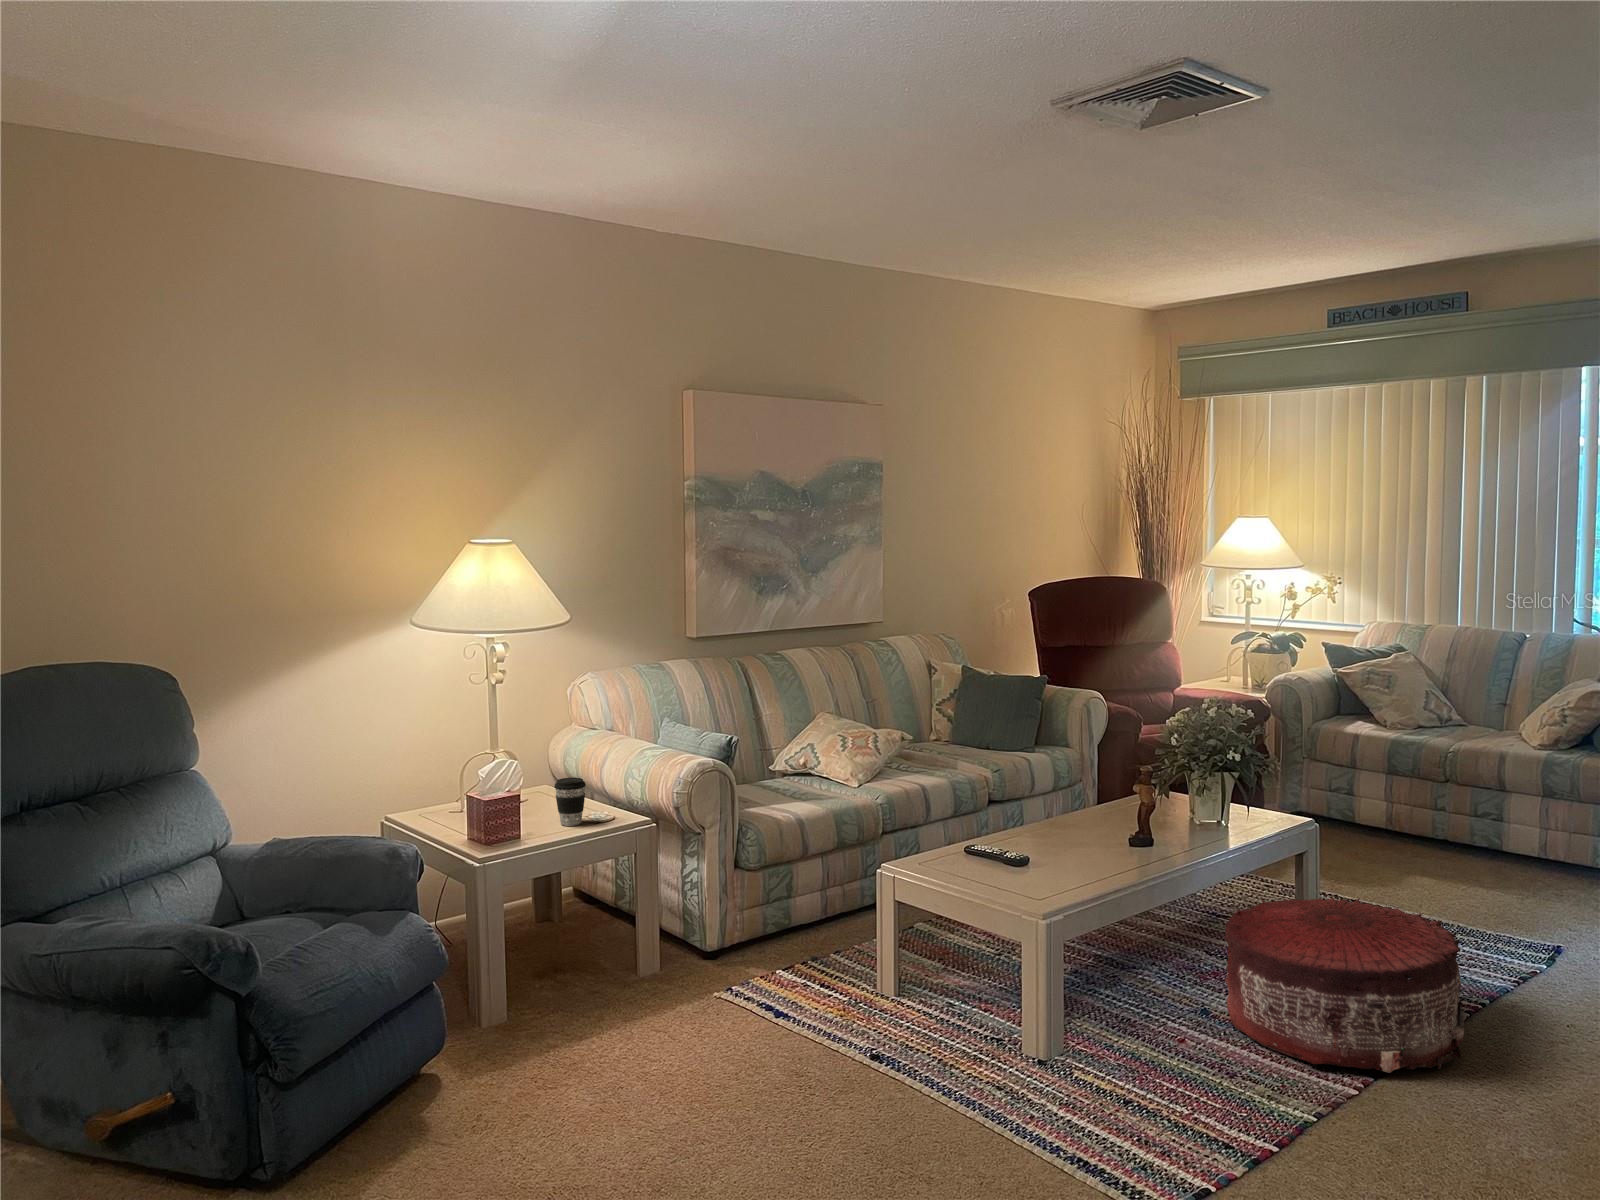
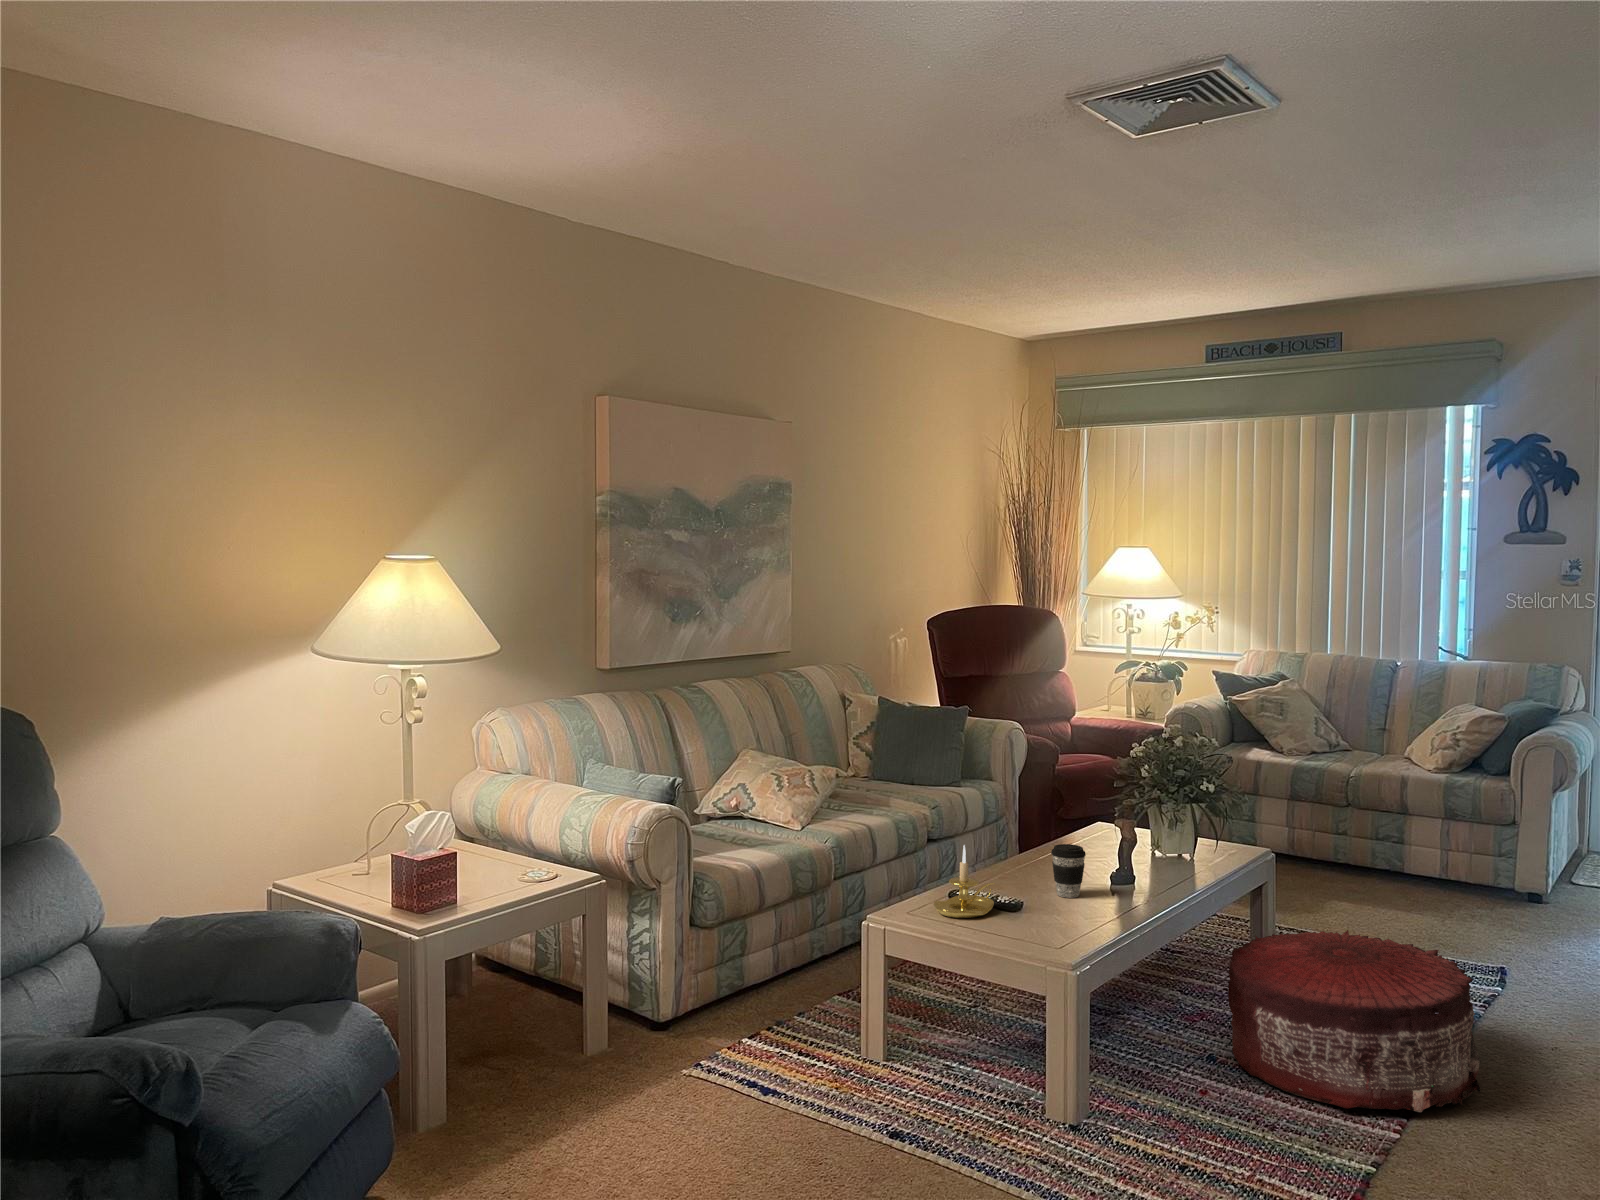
coffee cup: present [554,777,586,826] -> present [1051,844,1086,898]
candle holder: none [941,803,1004,870] -> present [933,845,995,918]

